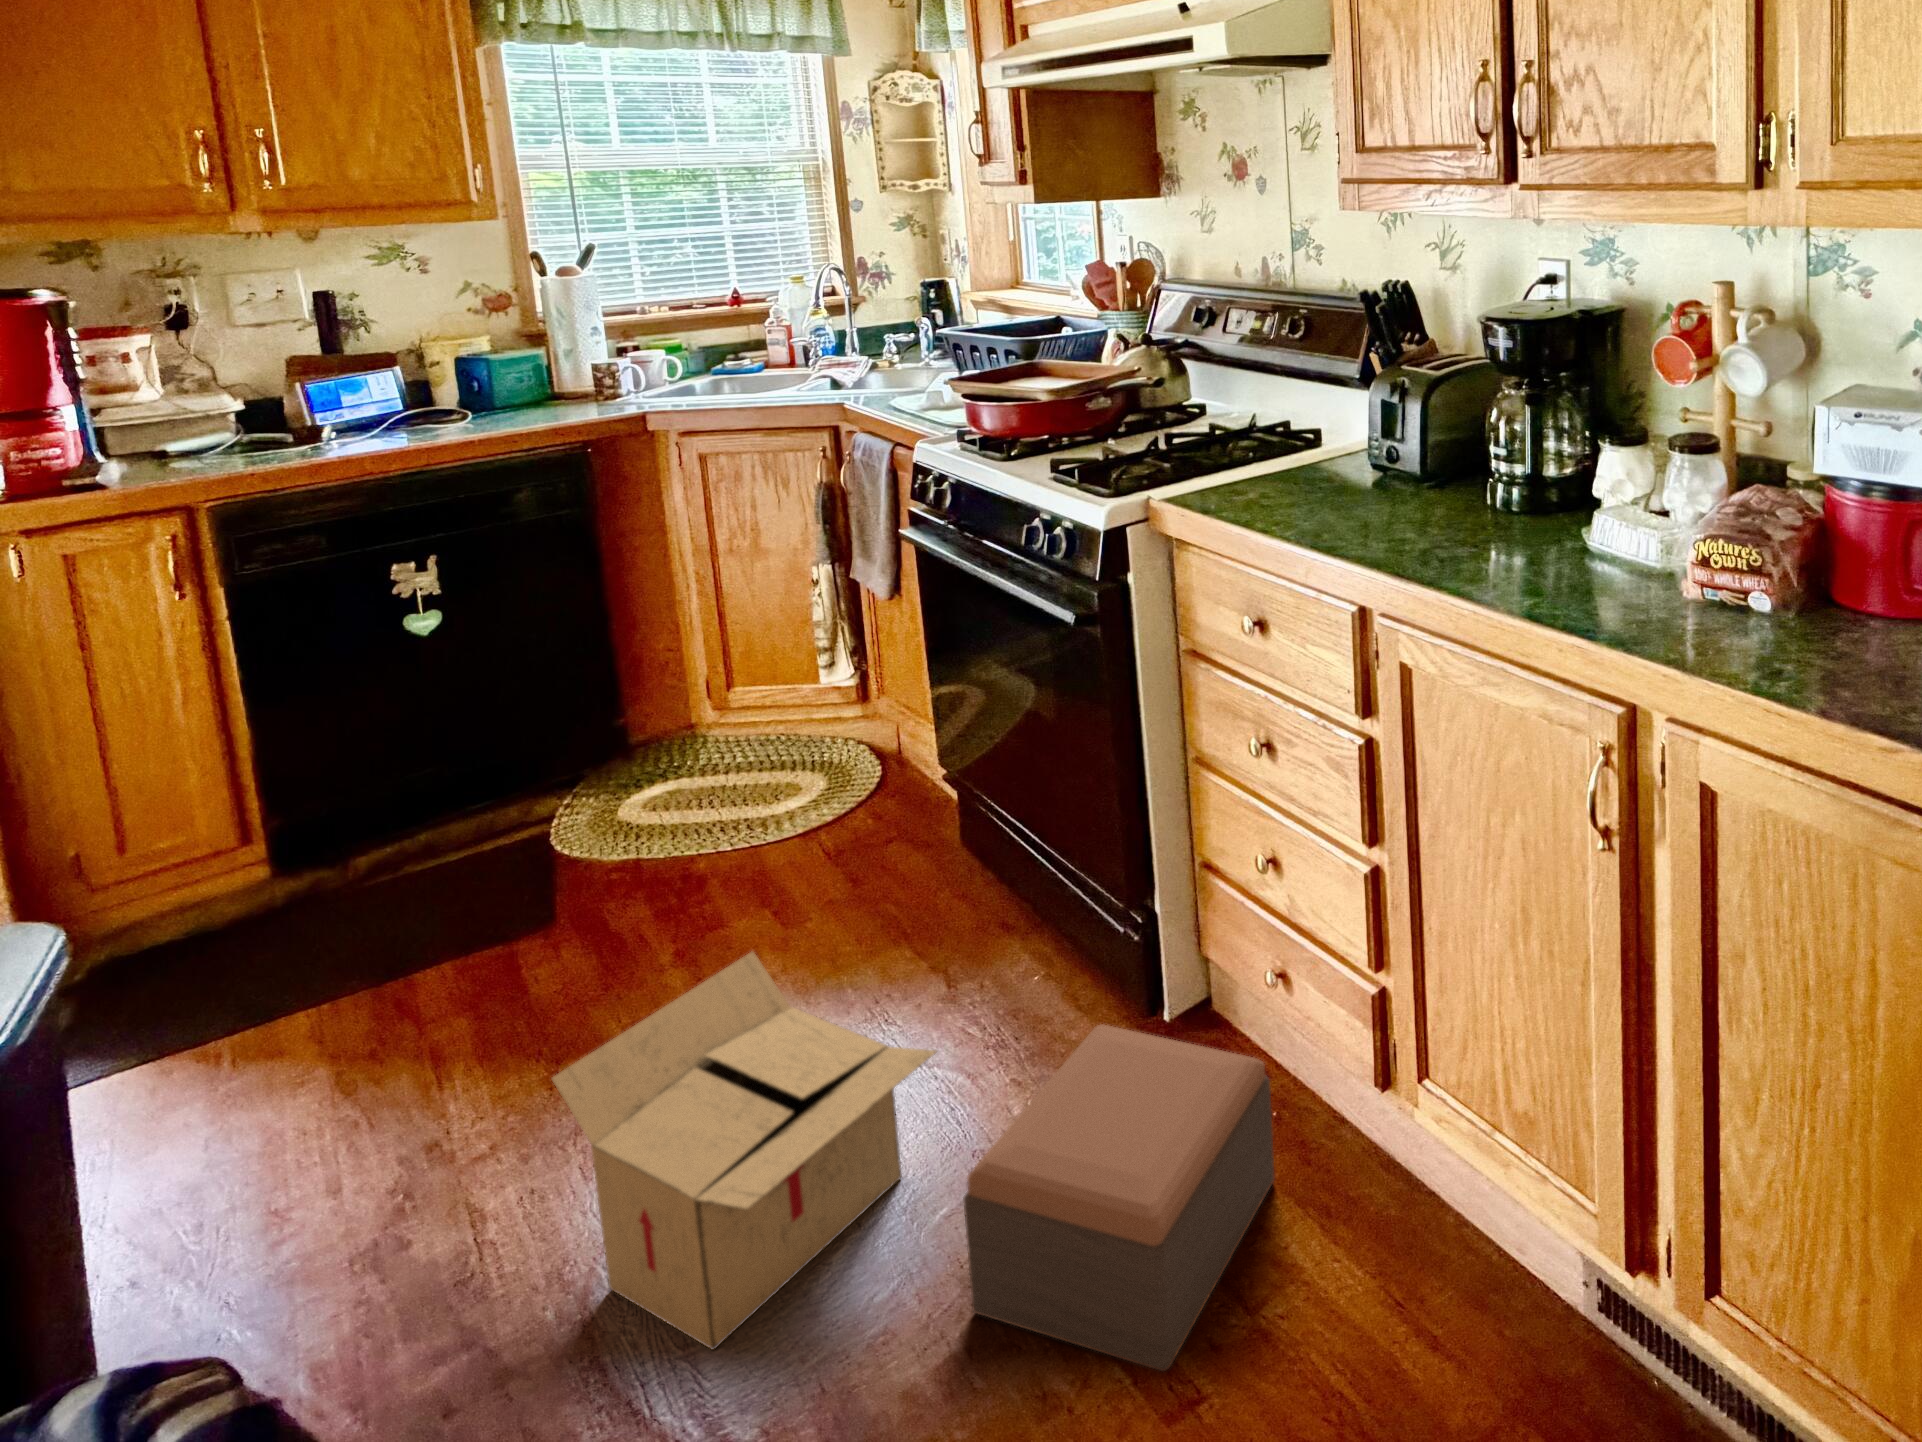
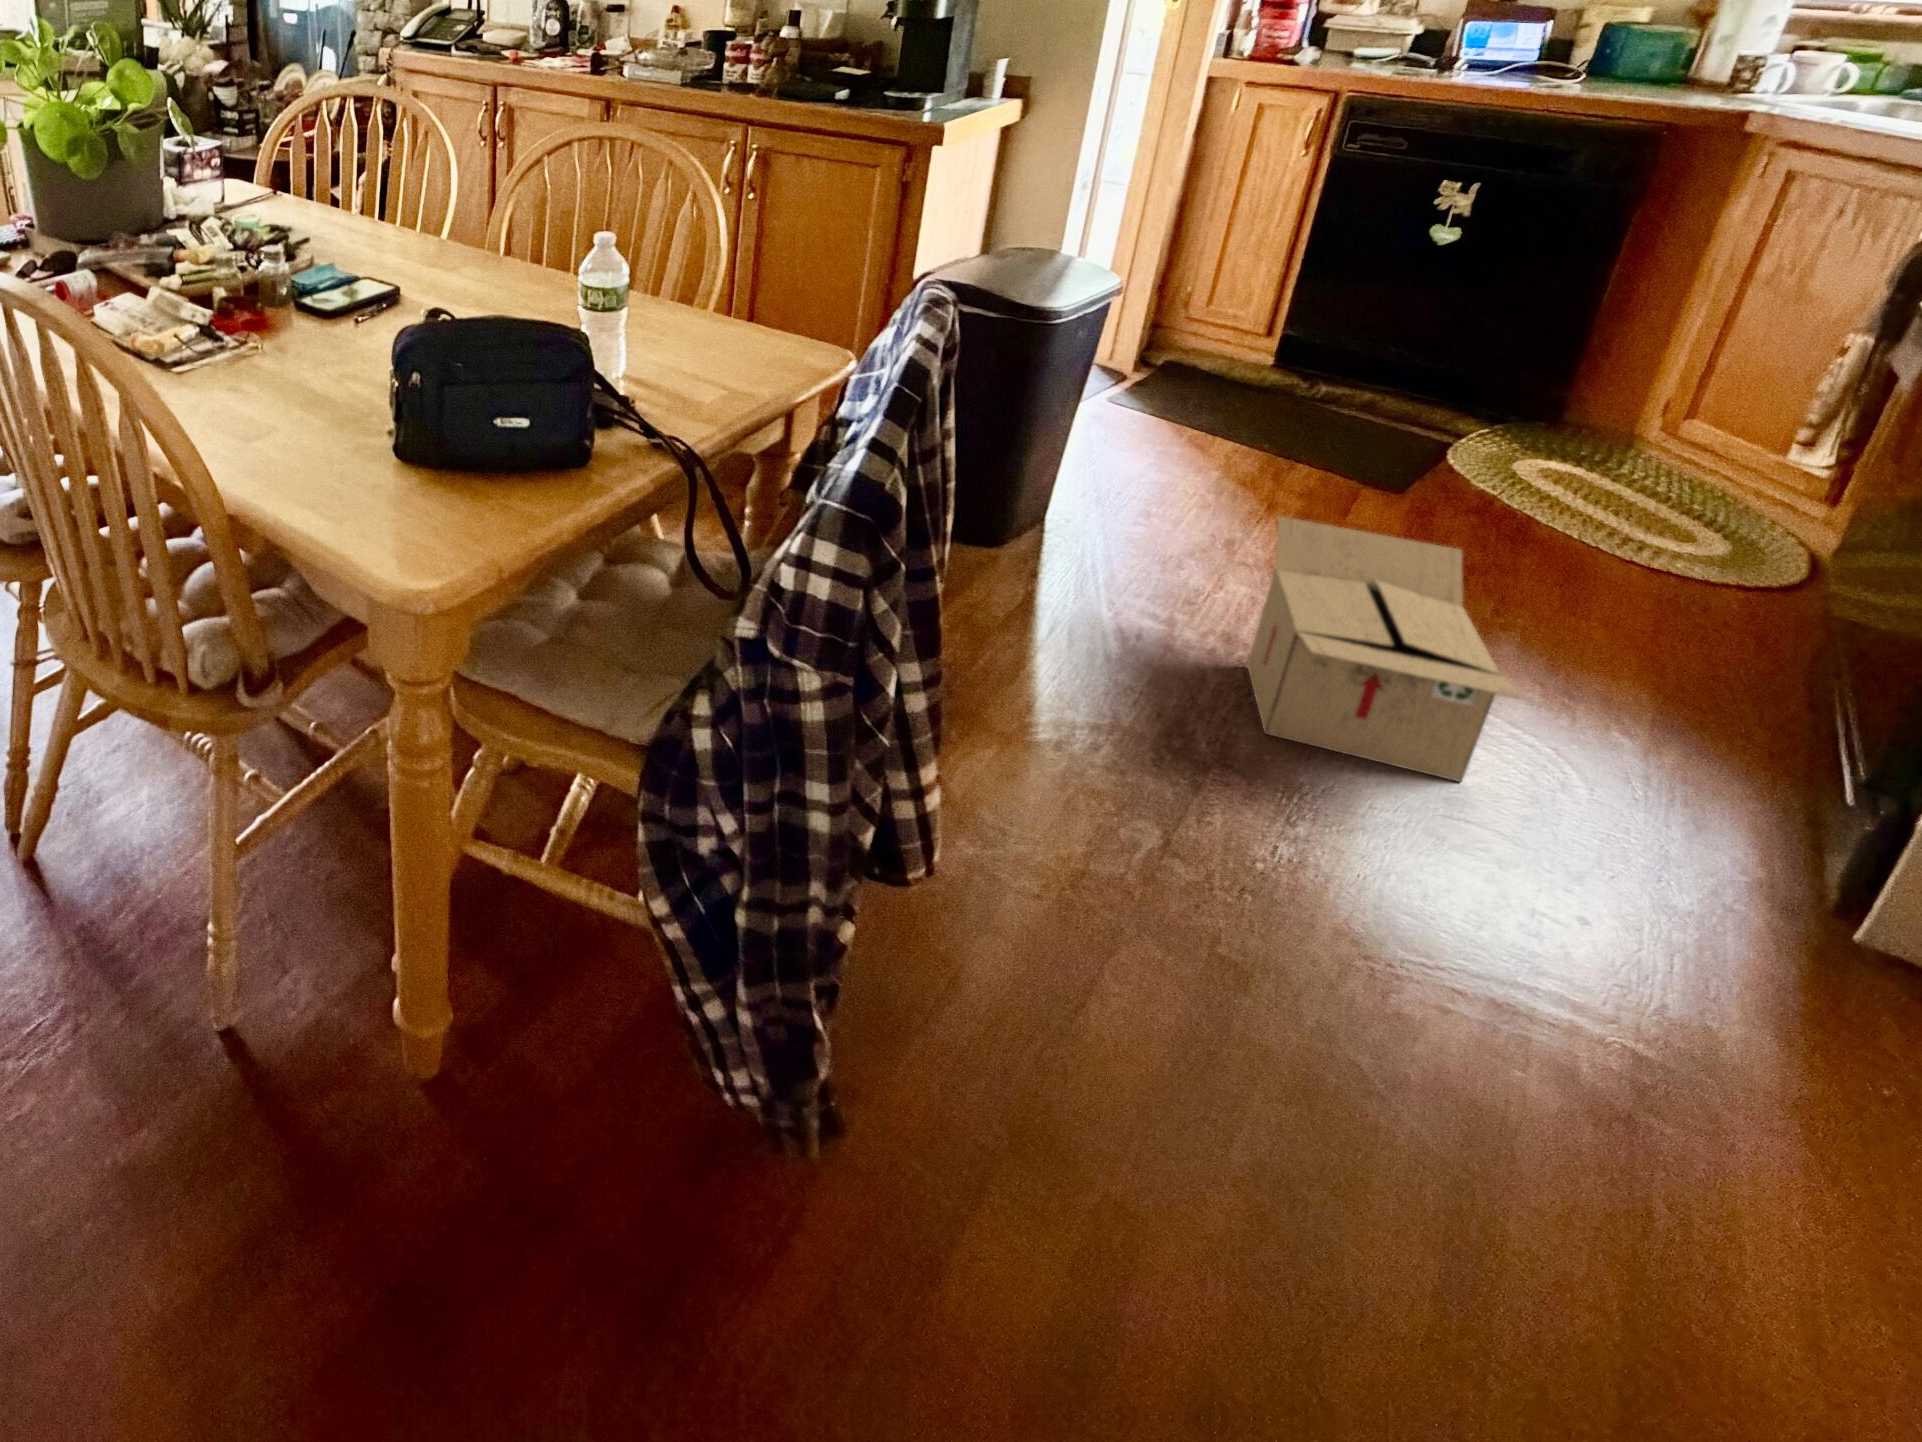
footstool: present [963,1024,1274,1371] -> none [1419,771,1852,1100]

